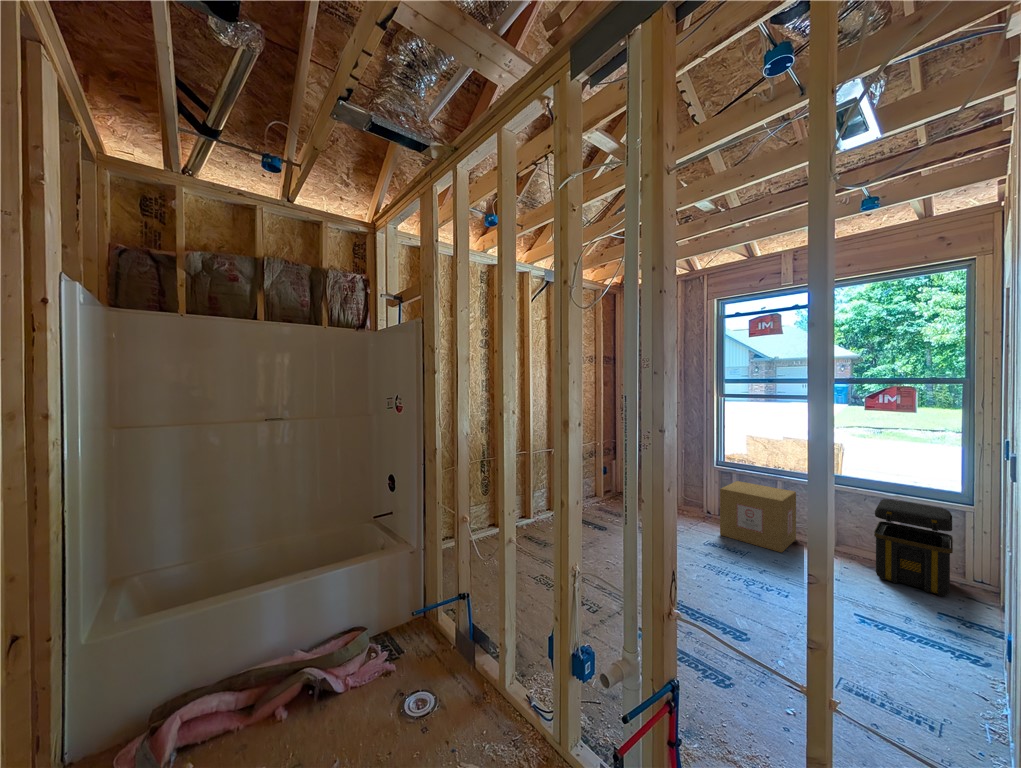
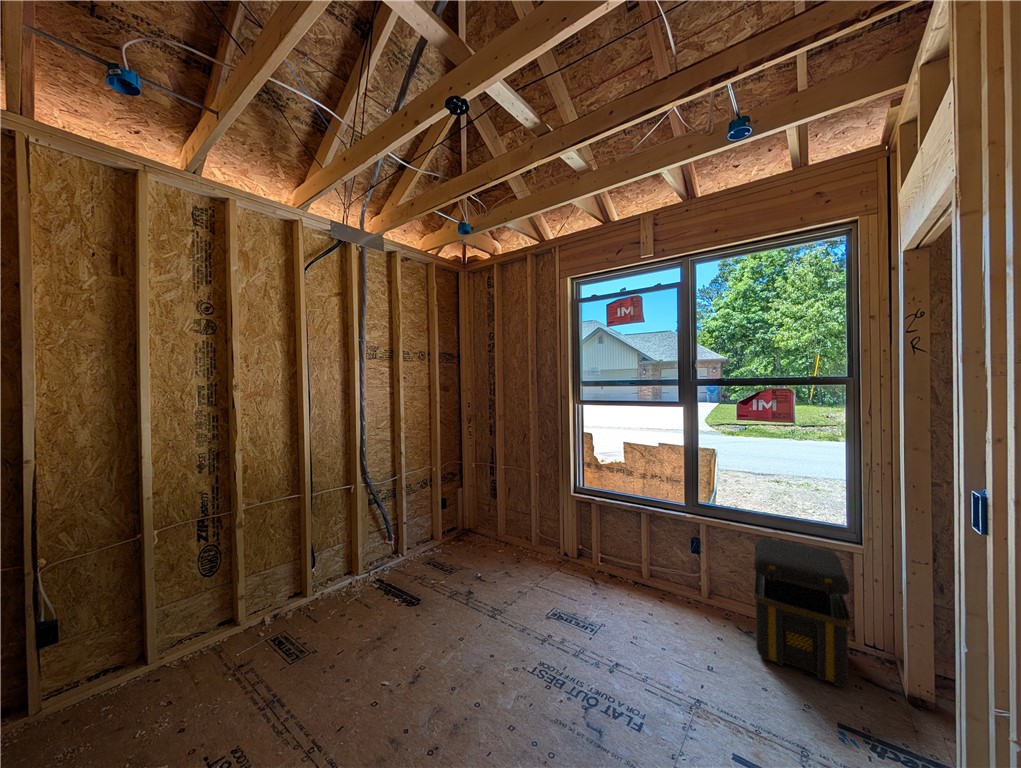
cardboard box: present [720,481,796,553] -> none [570,512,662,619]

